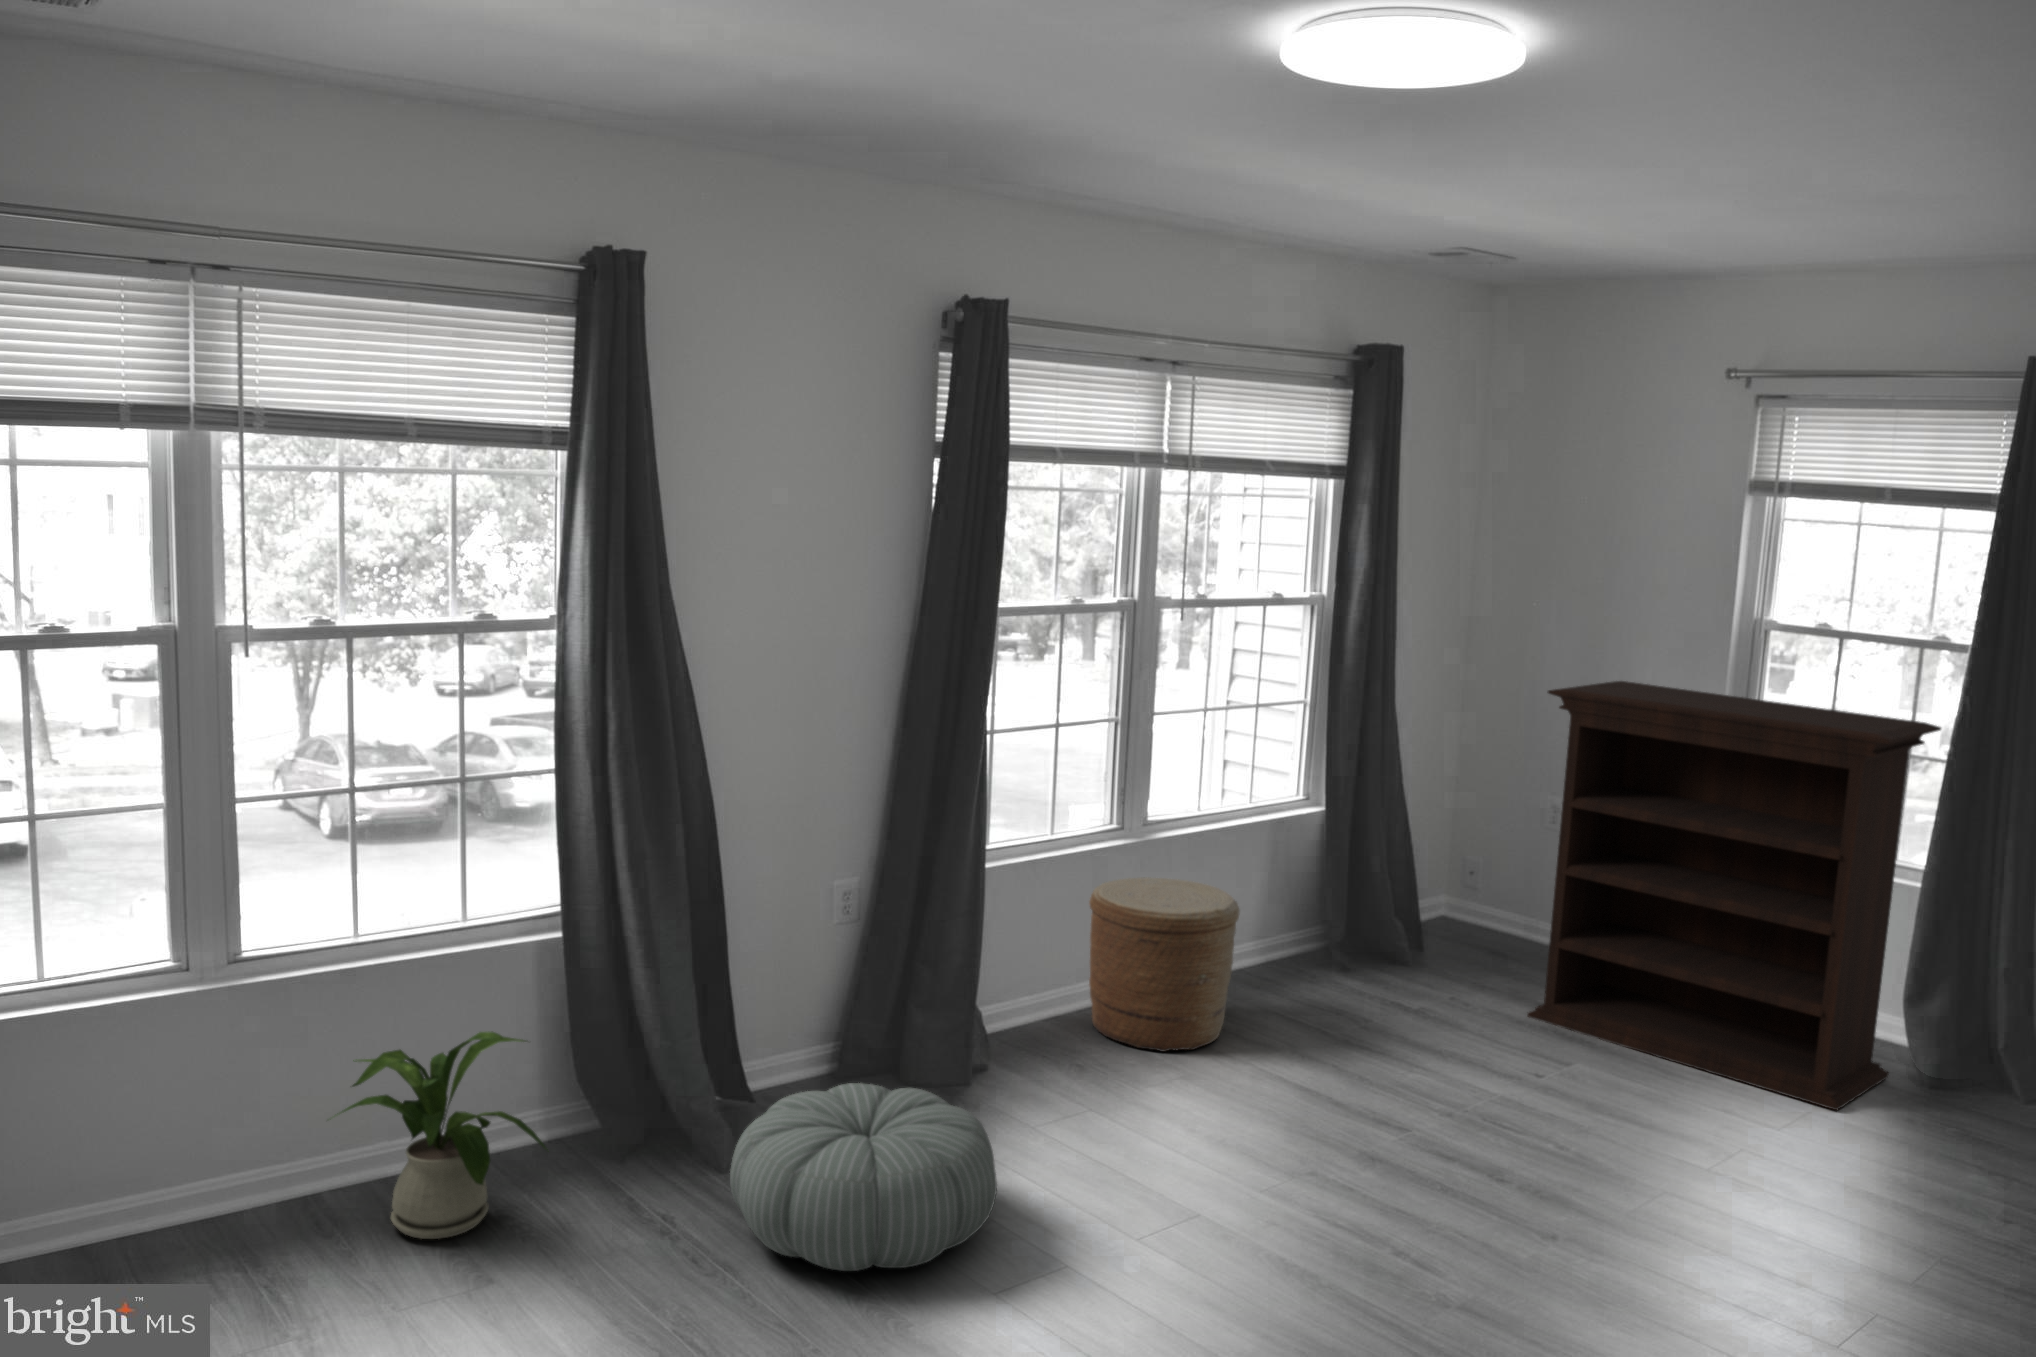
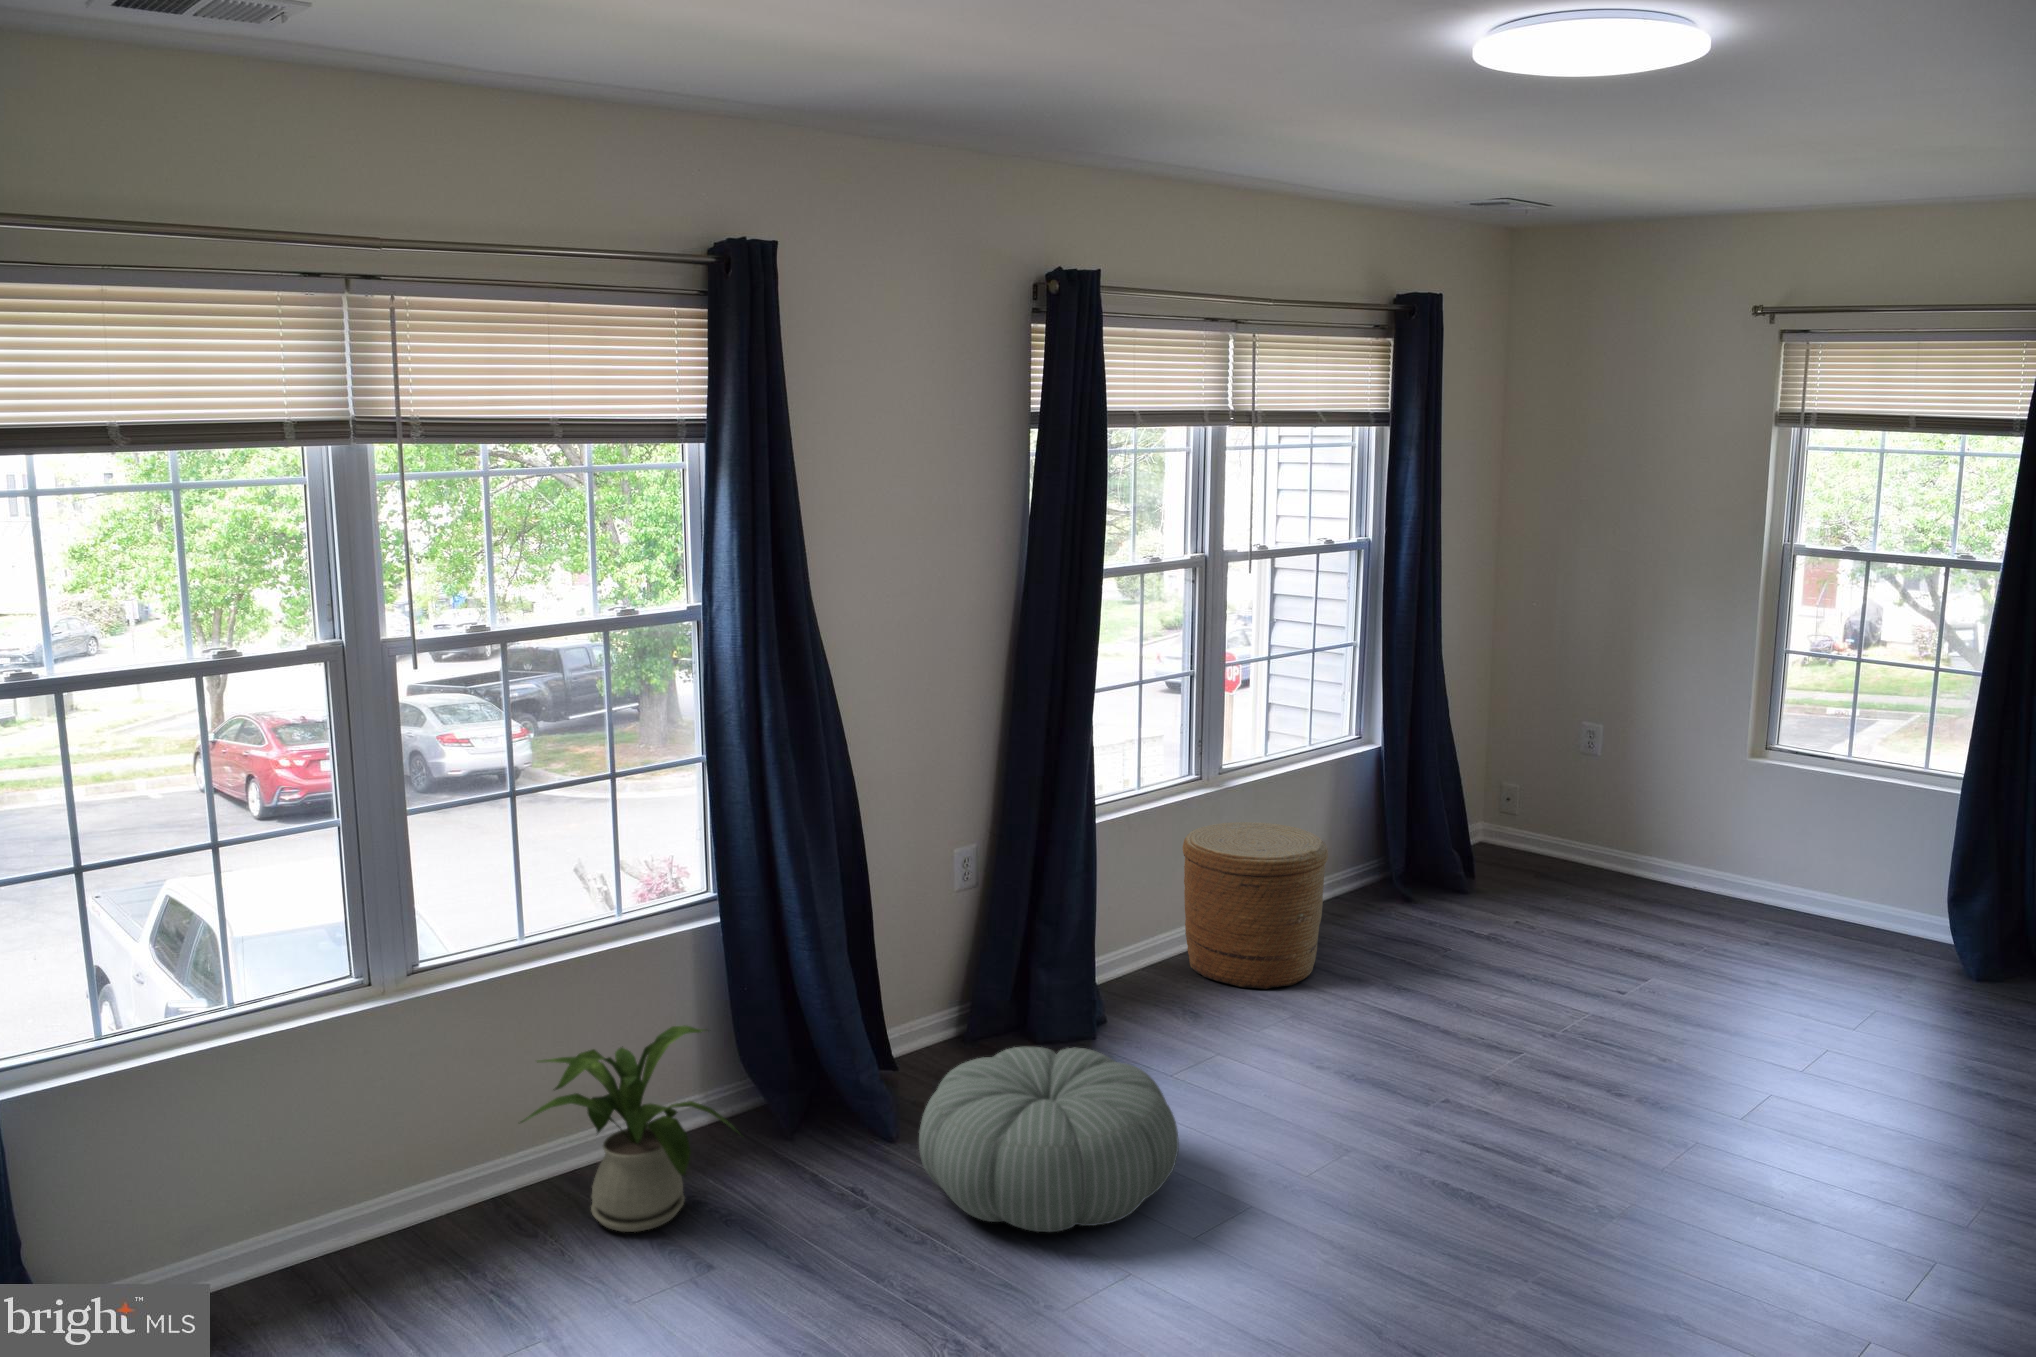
bookshelf: present [1527,681,1941,1110] -> none [1586,608,1975,1002]

